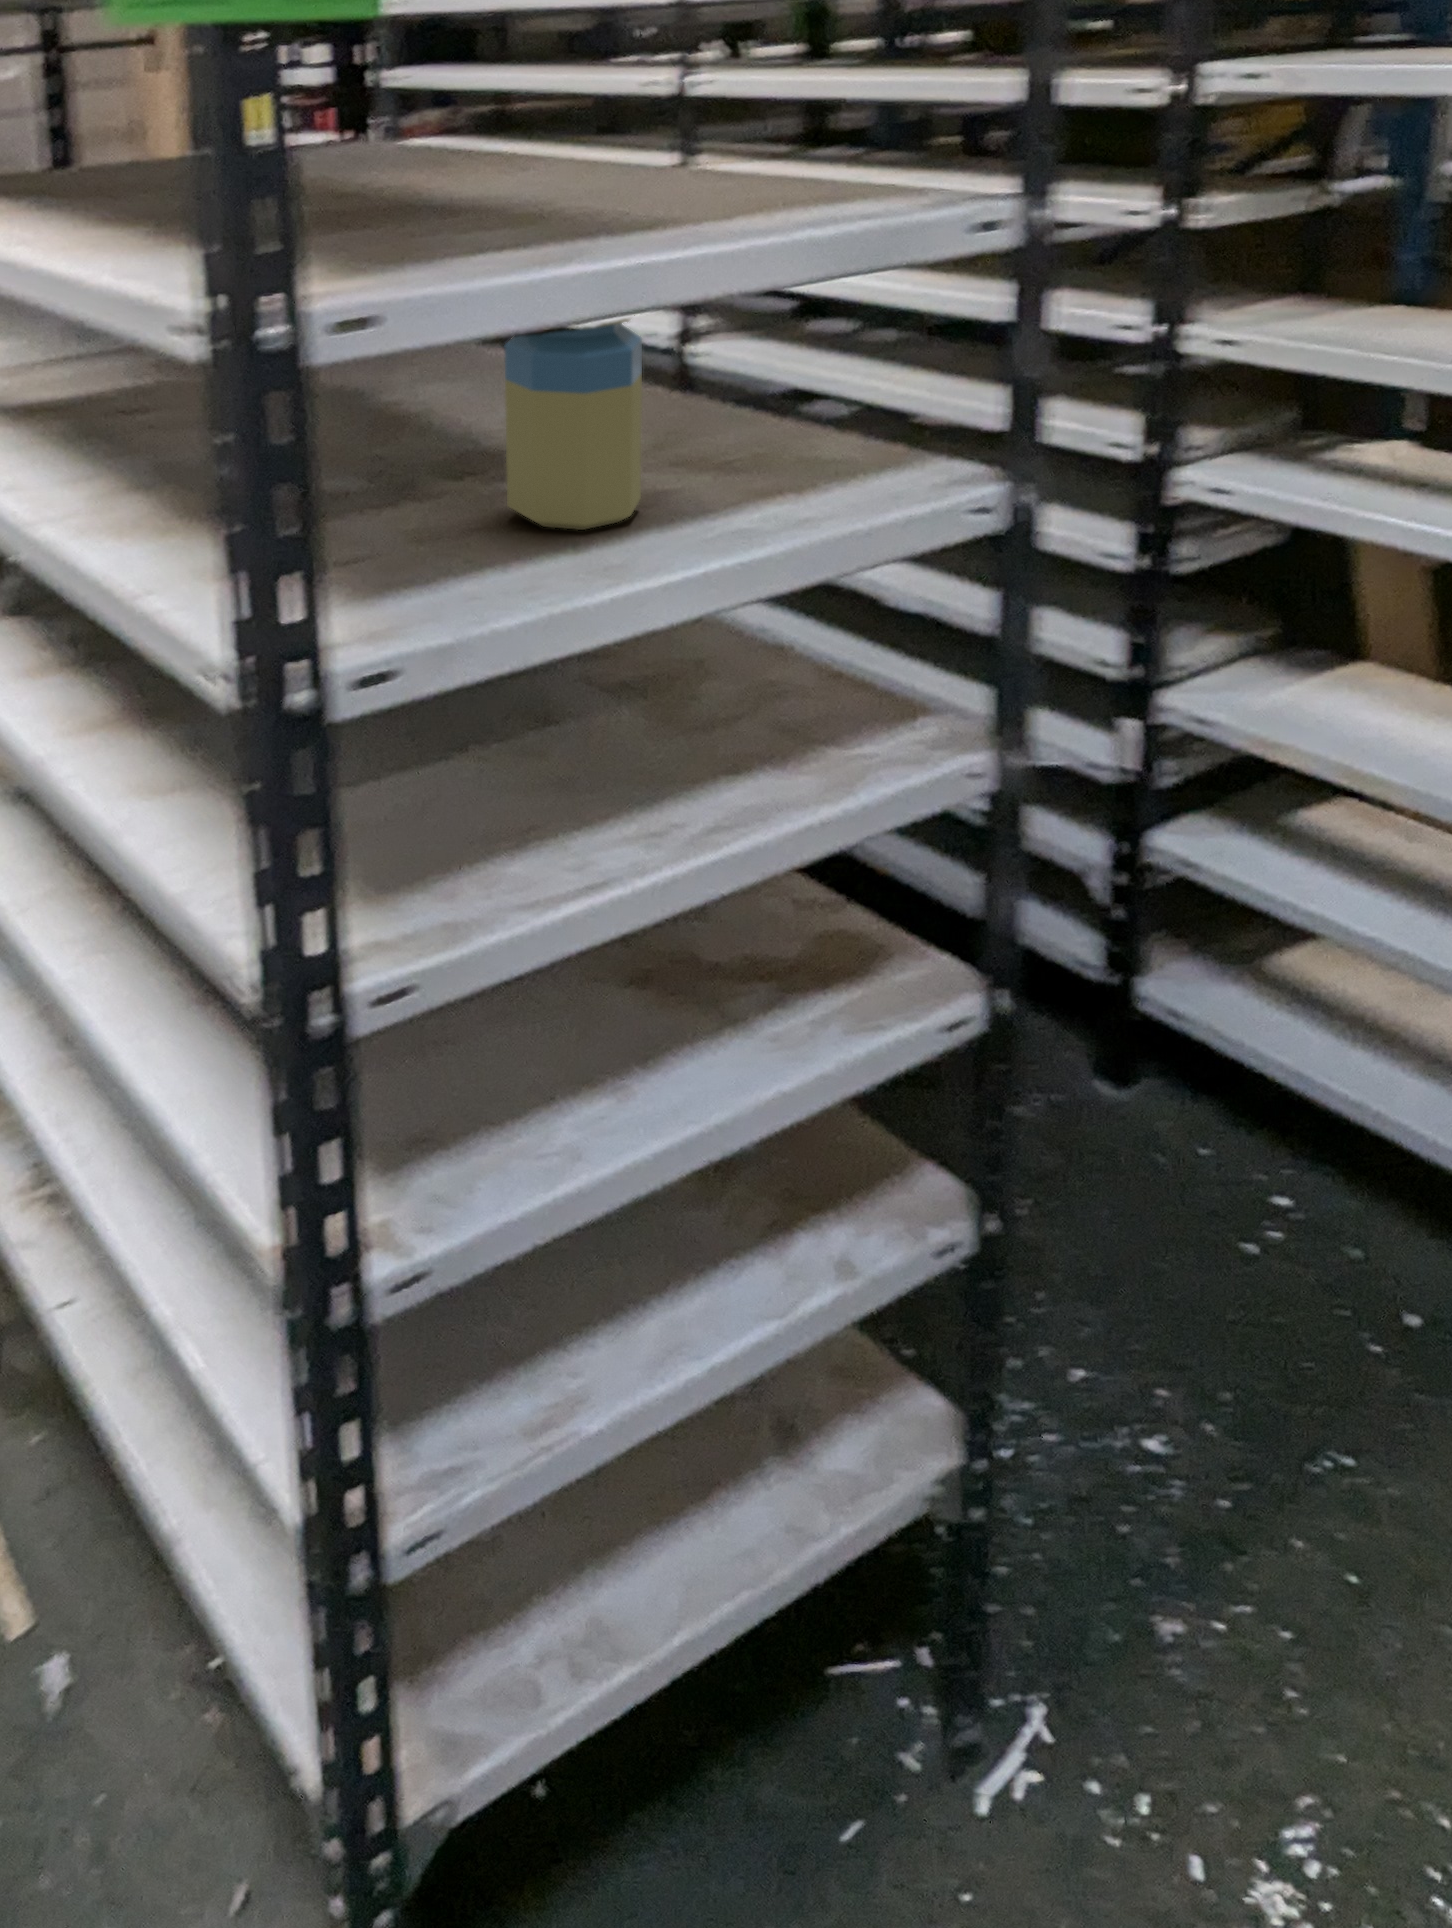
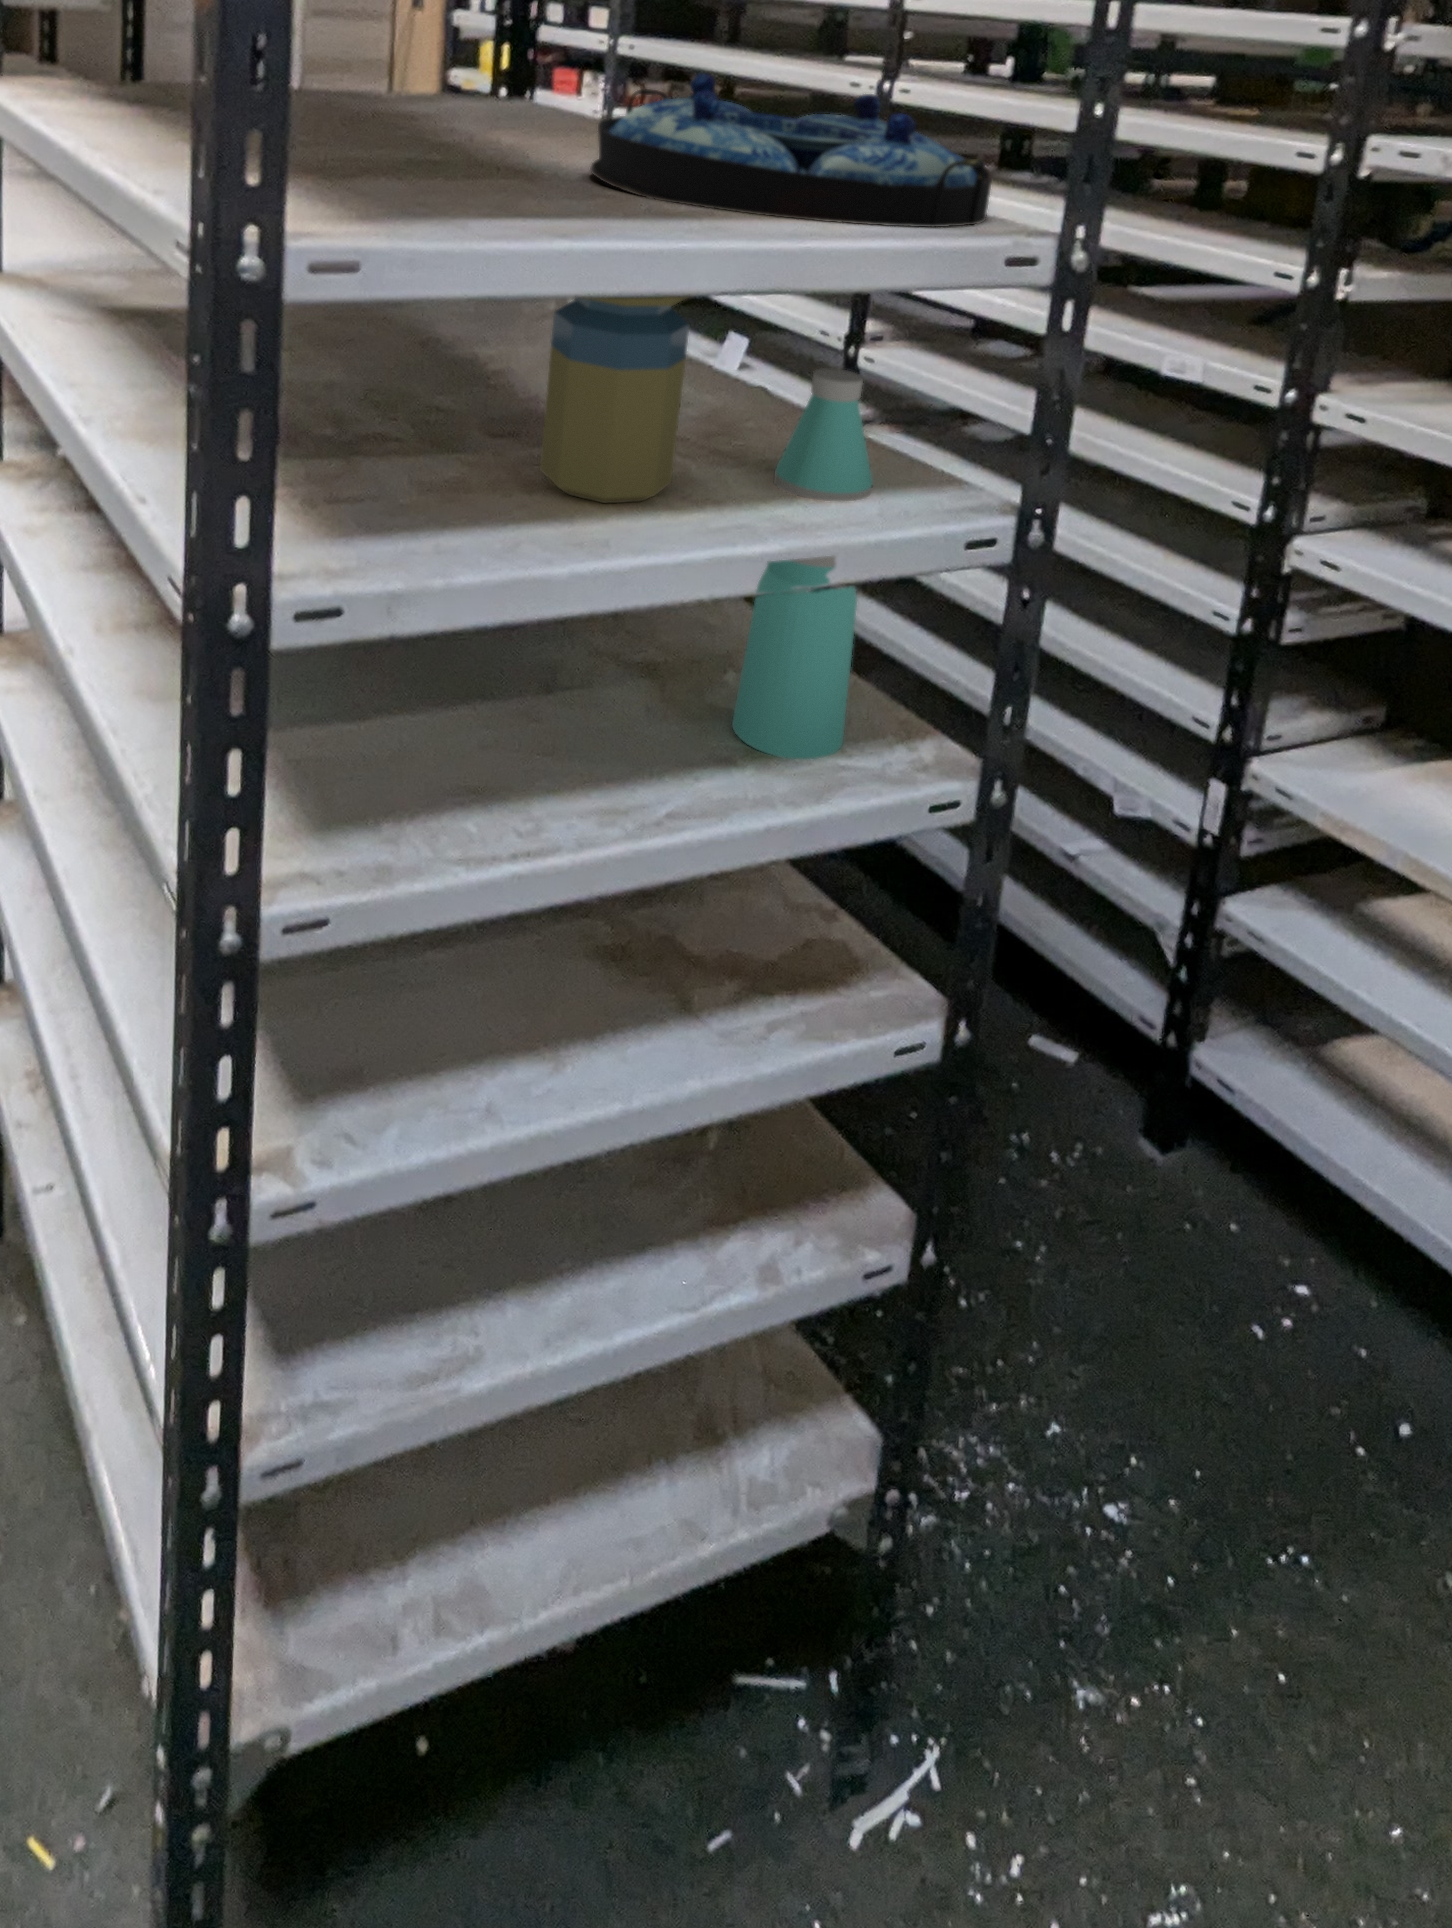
serving tray: none [476,85,901,227] -> present [590,74,992,227]
water bottle: none [716,362,833,757] -> present [732,368,873,759]

